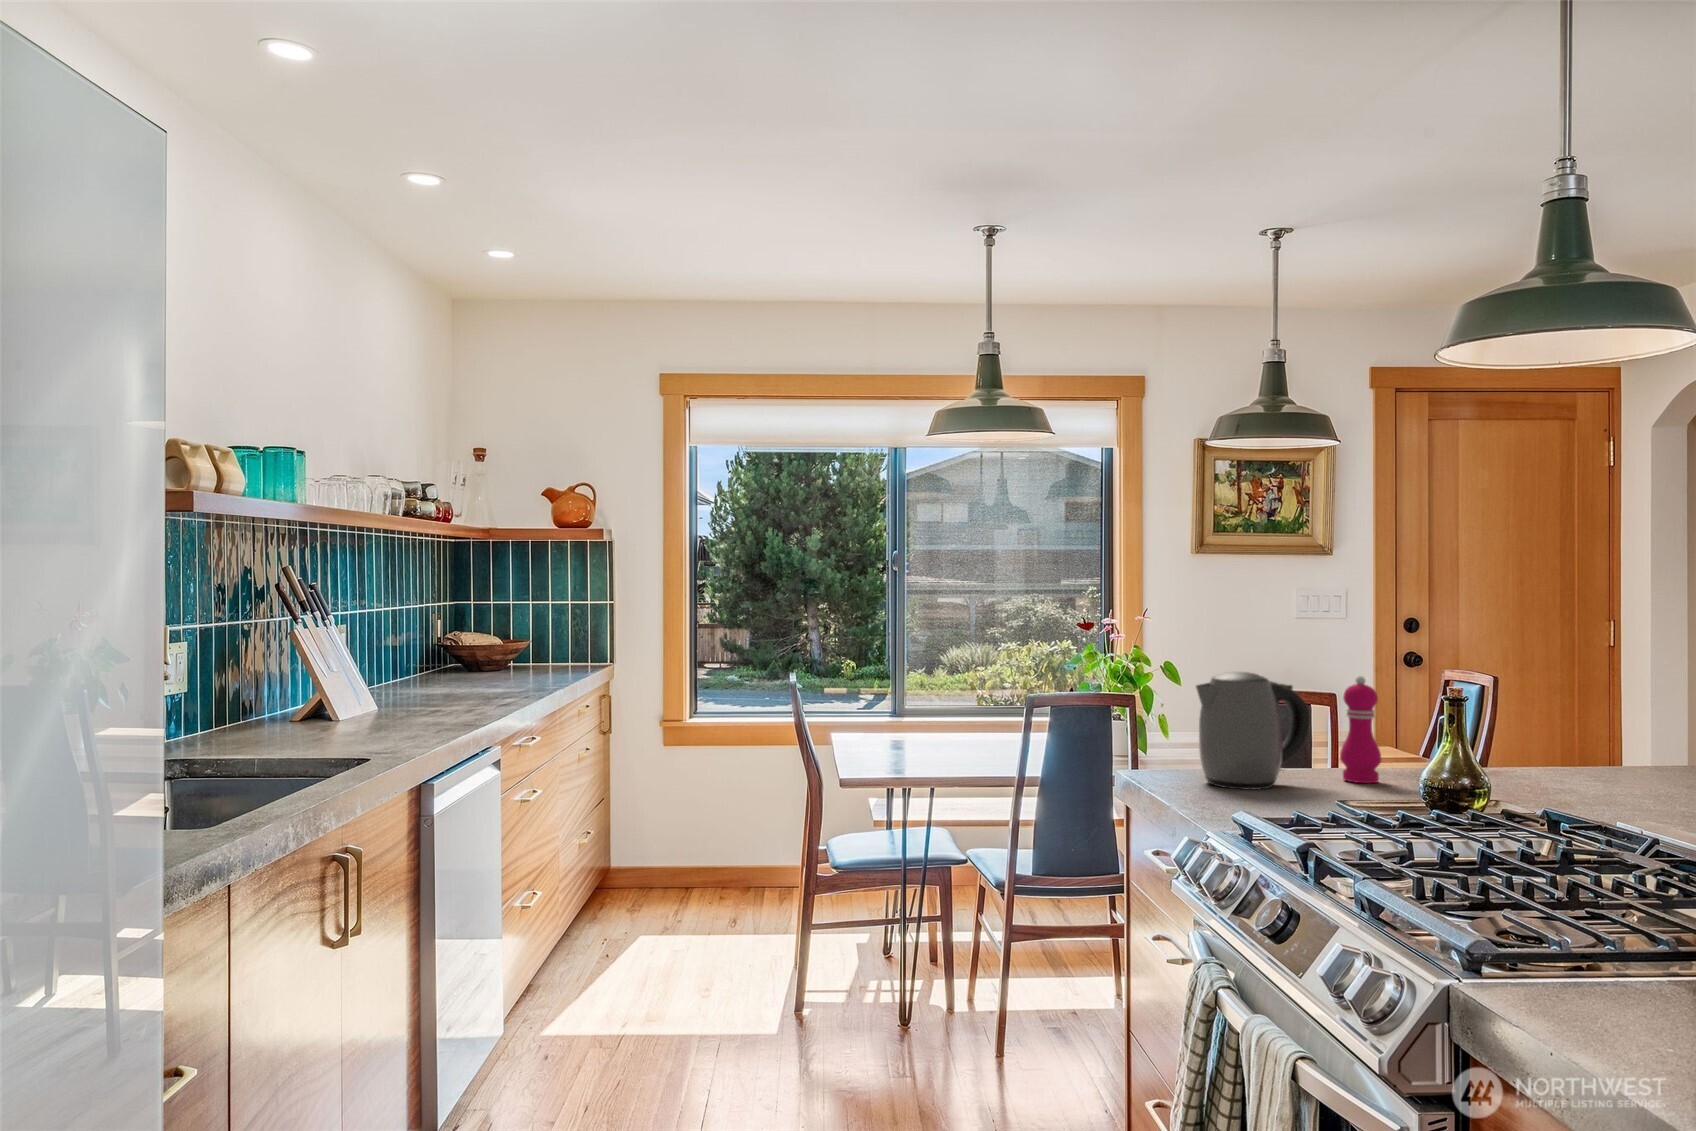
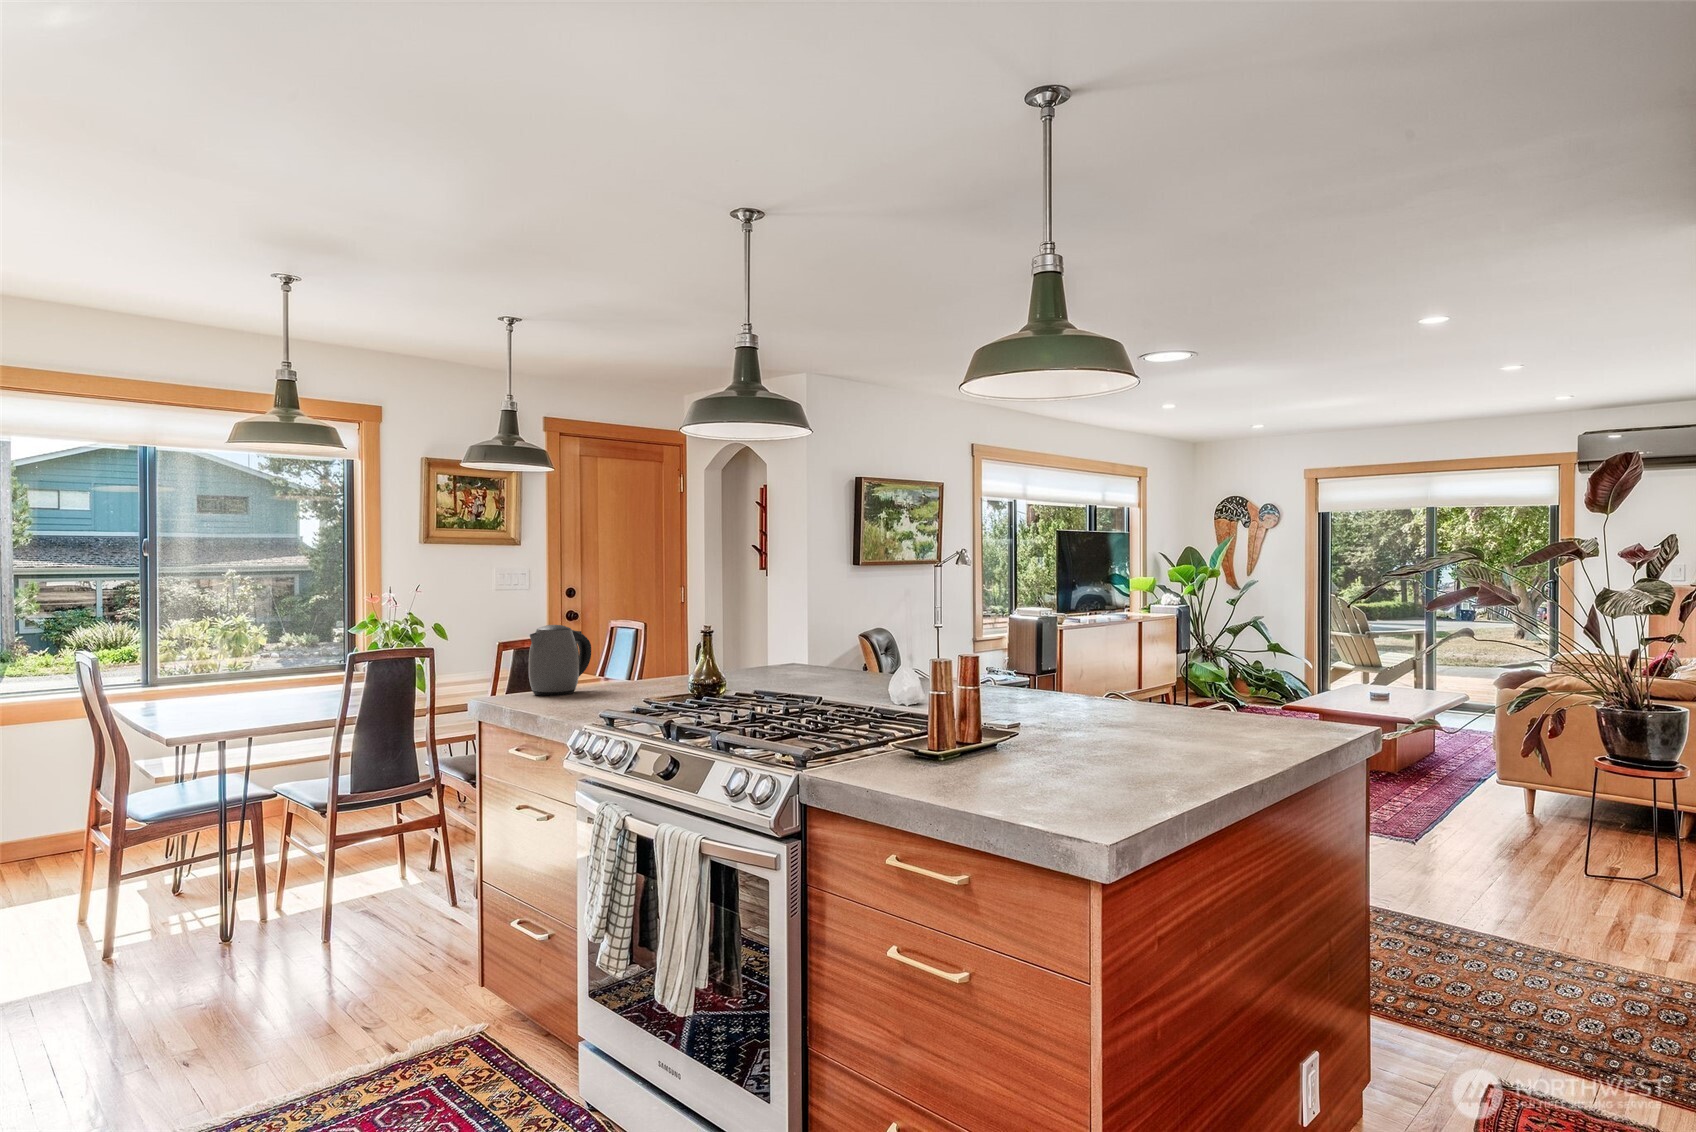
pepper mill: present [1340,676,1381,783] -> none [603,624,626,686]

